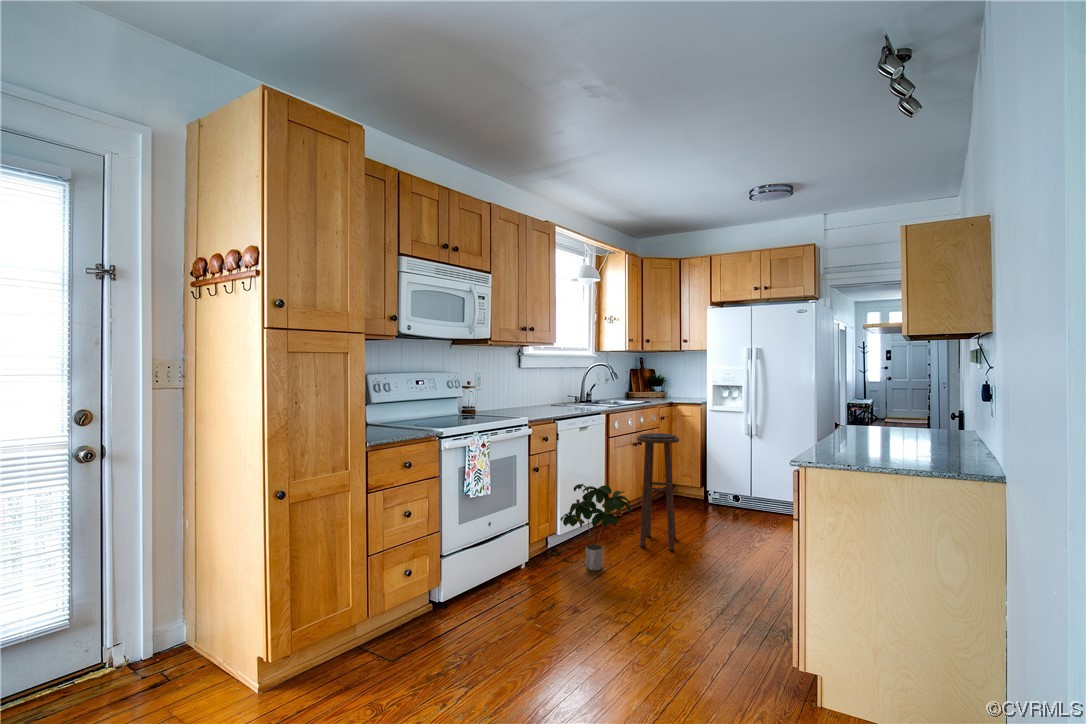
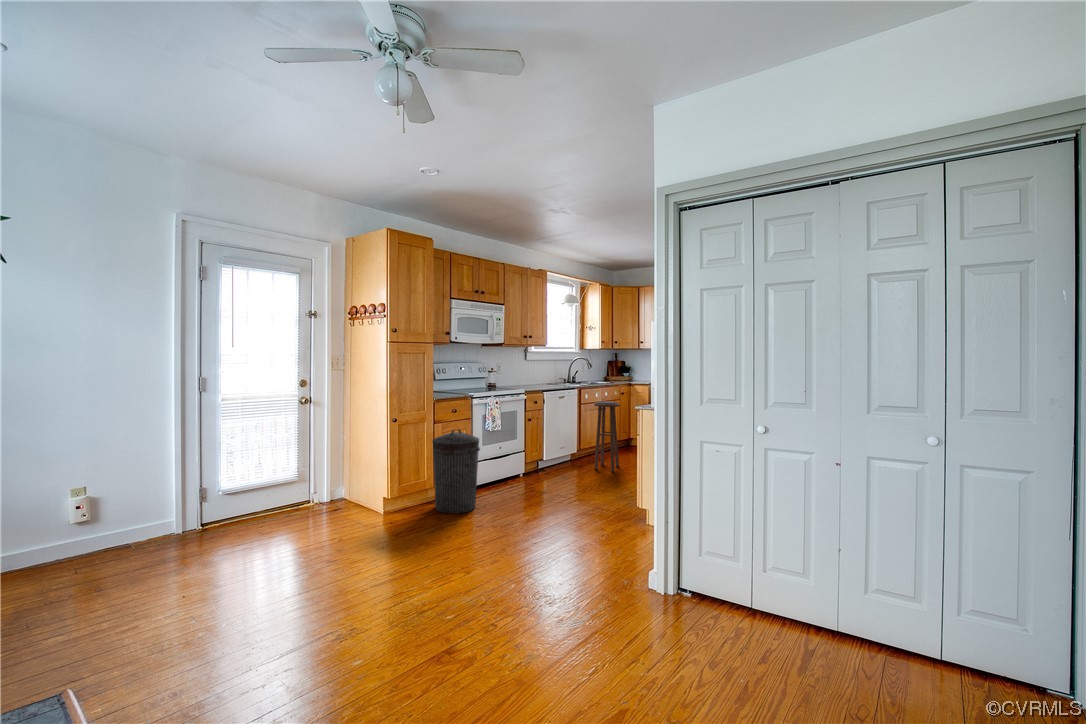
potted plant: present [561,484,631,570] -> none [544,429,583,479]
trash can: none [362,504,461,688] -> present [432,429,480,514]

